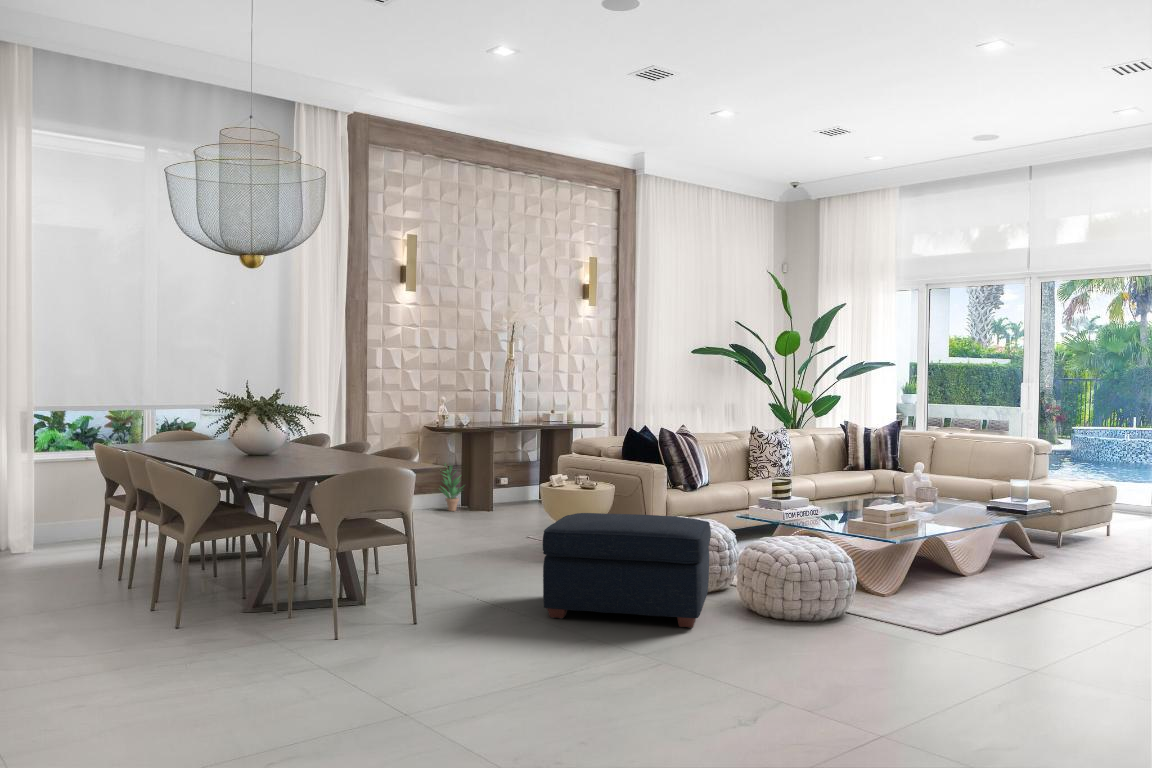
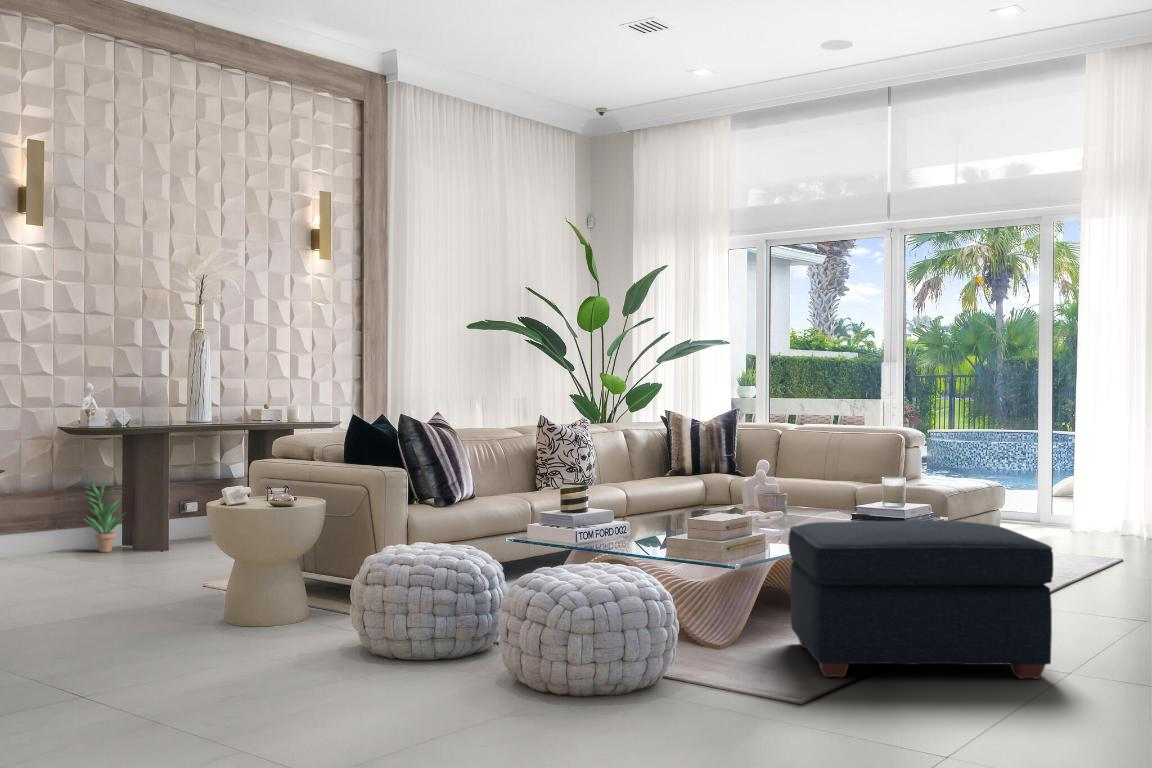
ottoman: present [543,513,711,628] -> present [788,521,1053,679]

